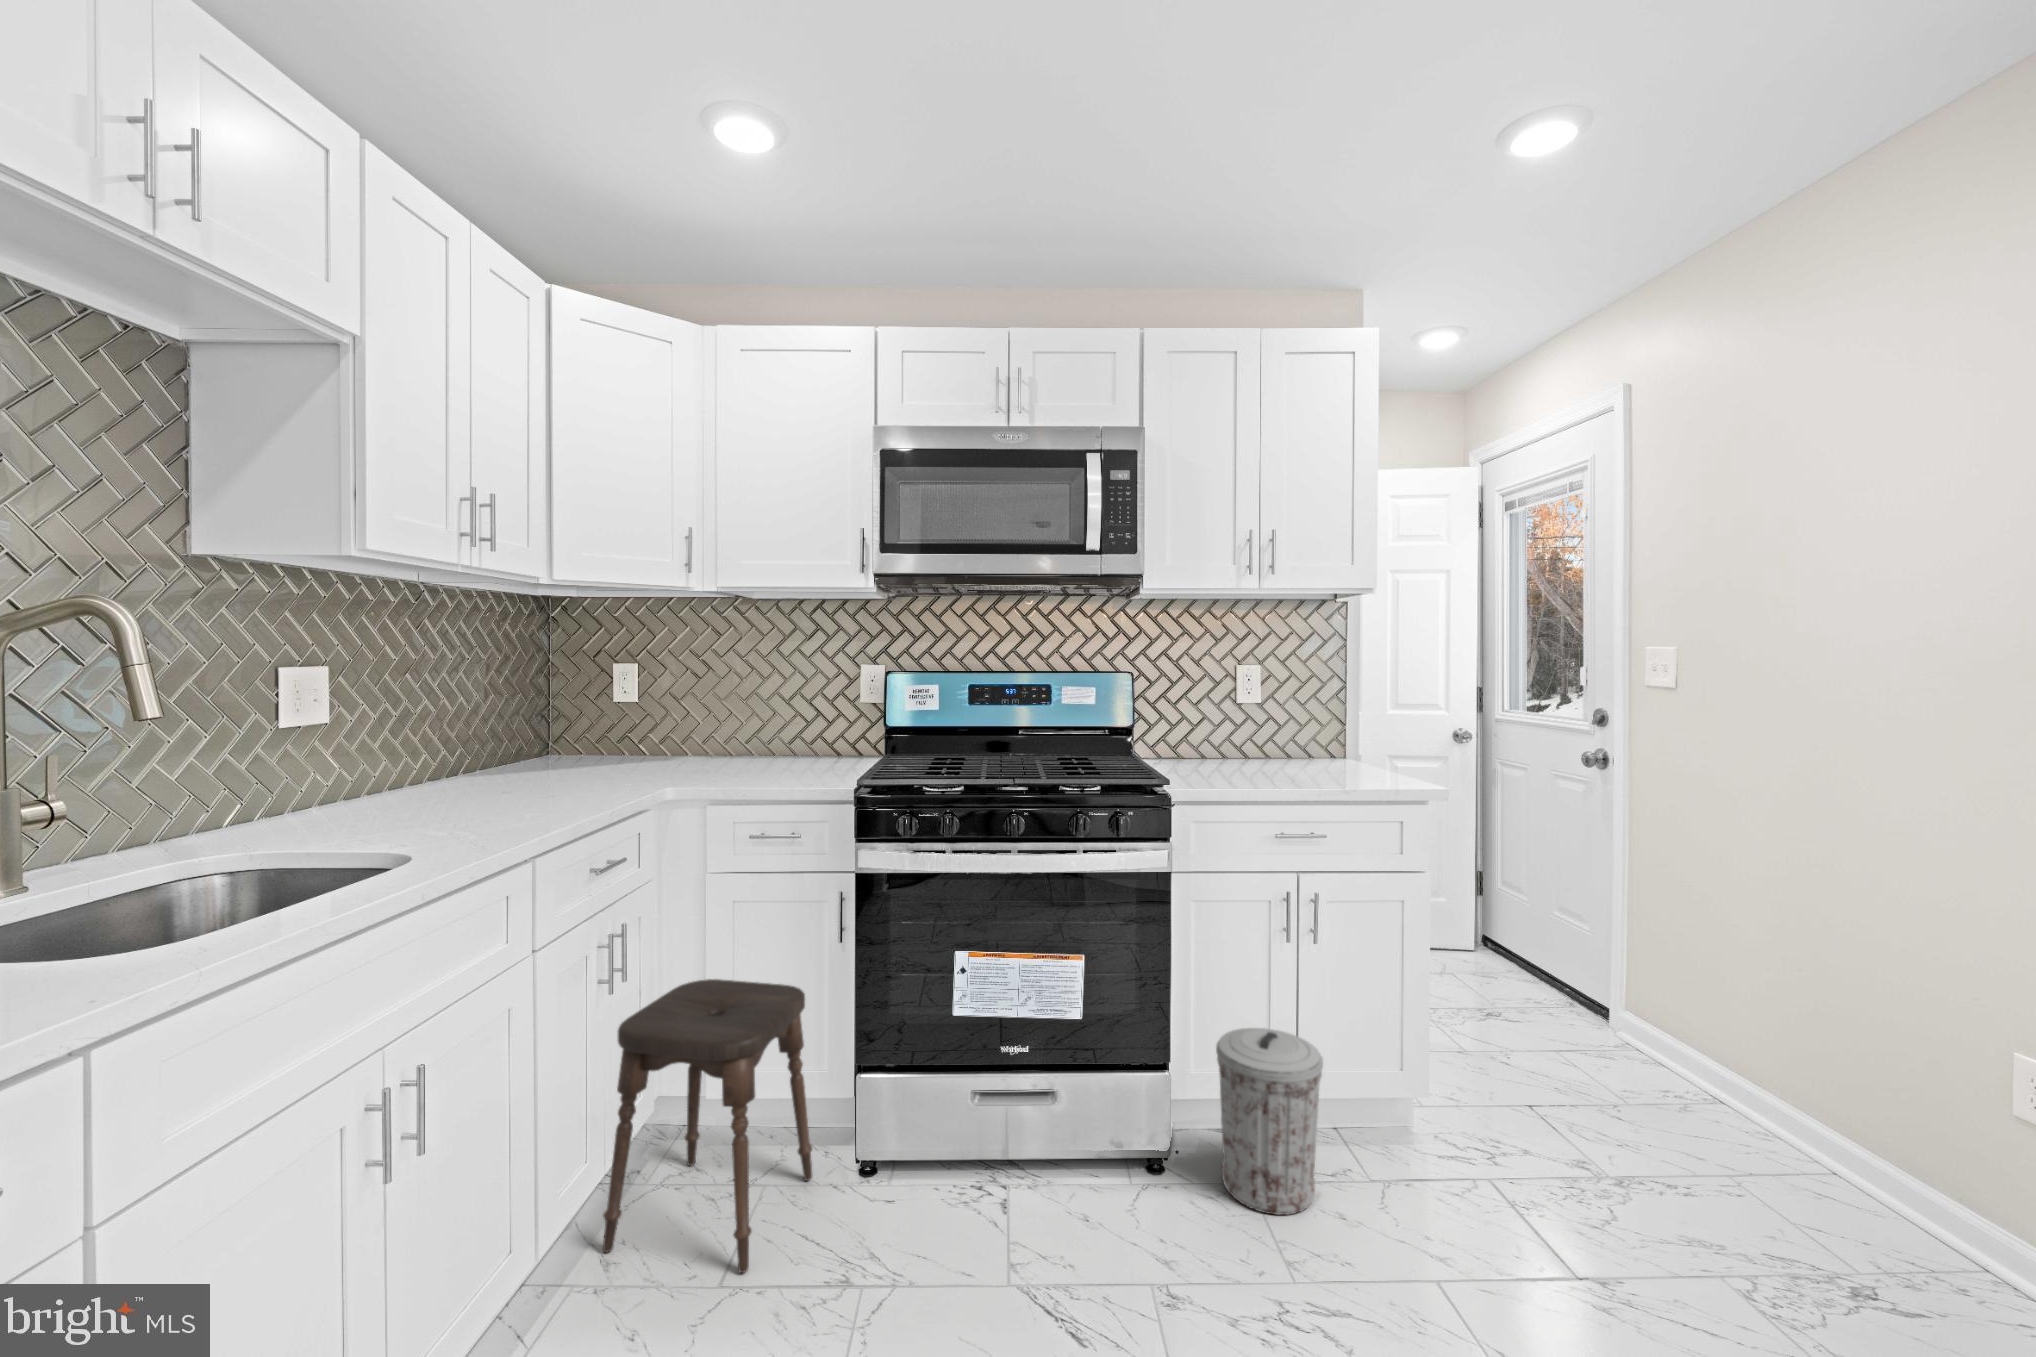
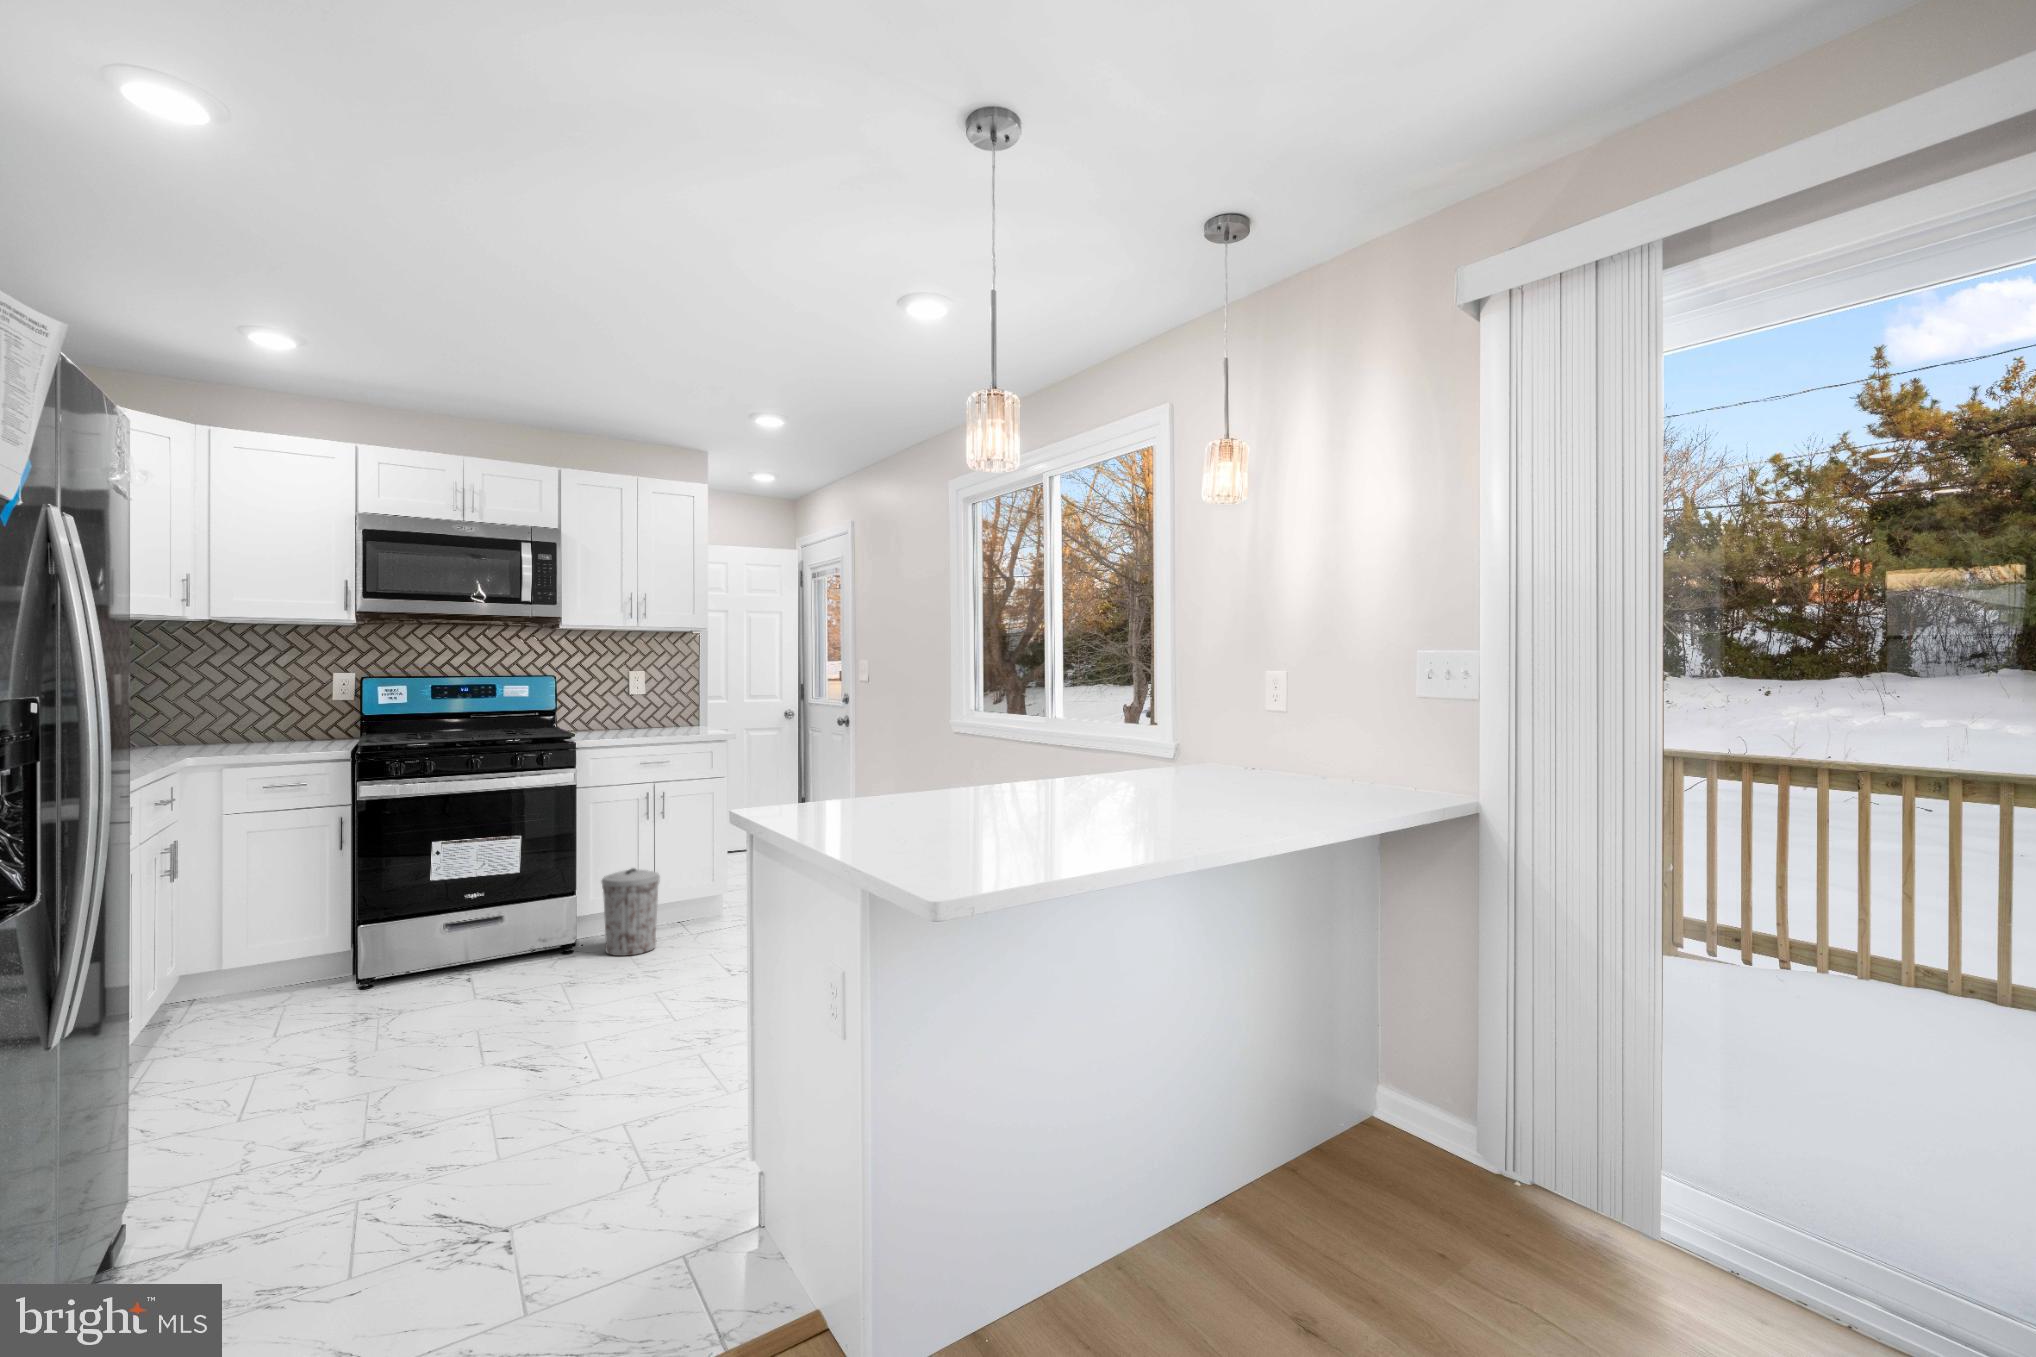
stool: present [603,979,812,1273] -> none [187,875,330,1034]

